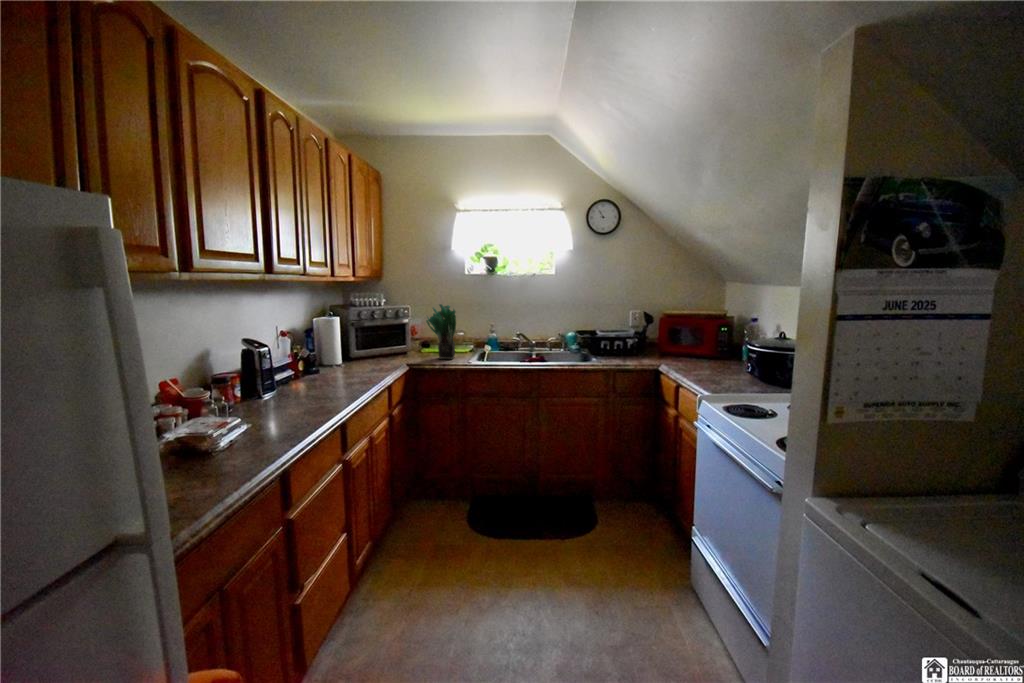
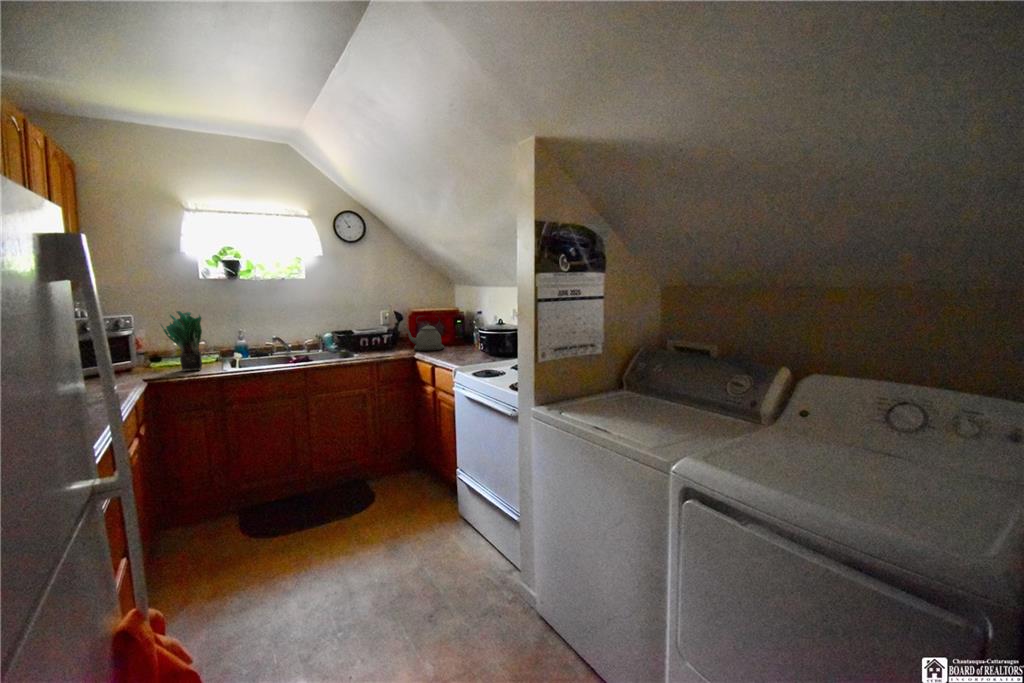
kettle: none [649,320,698,364] -> present [404,317,444,351]

